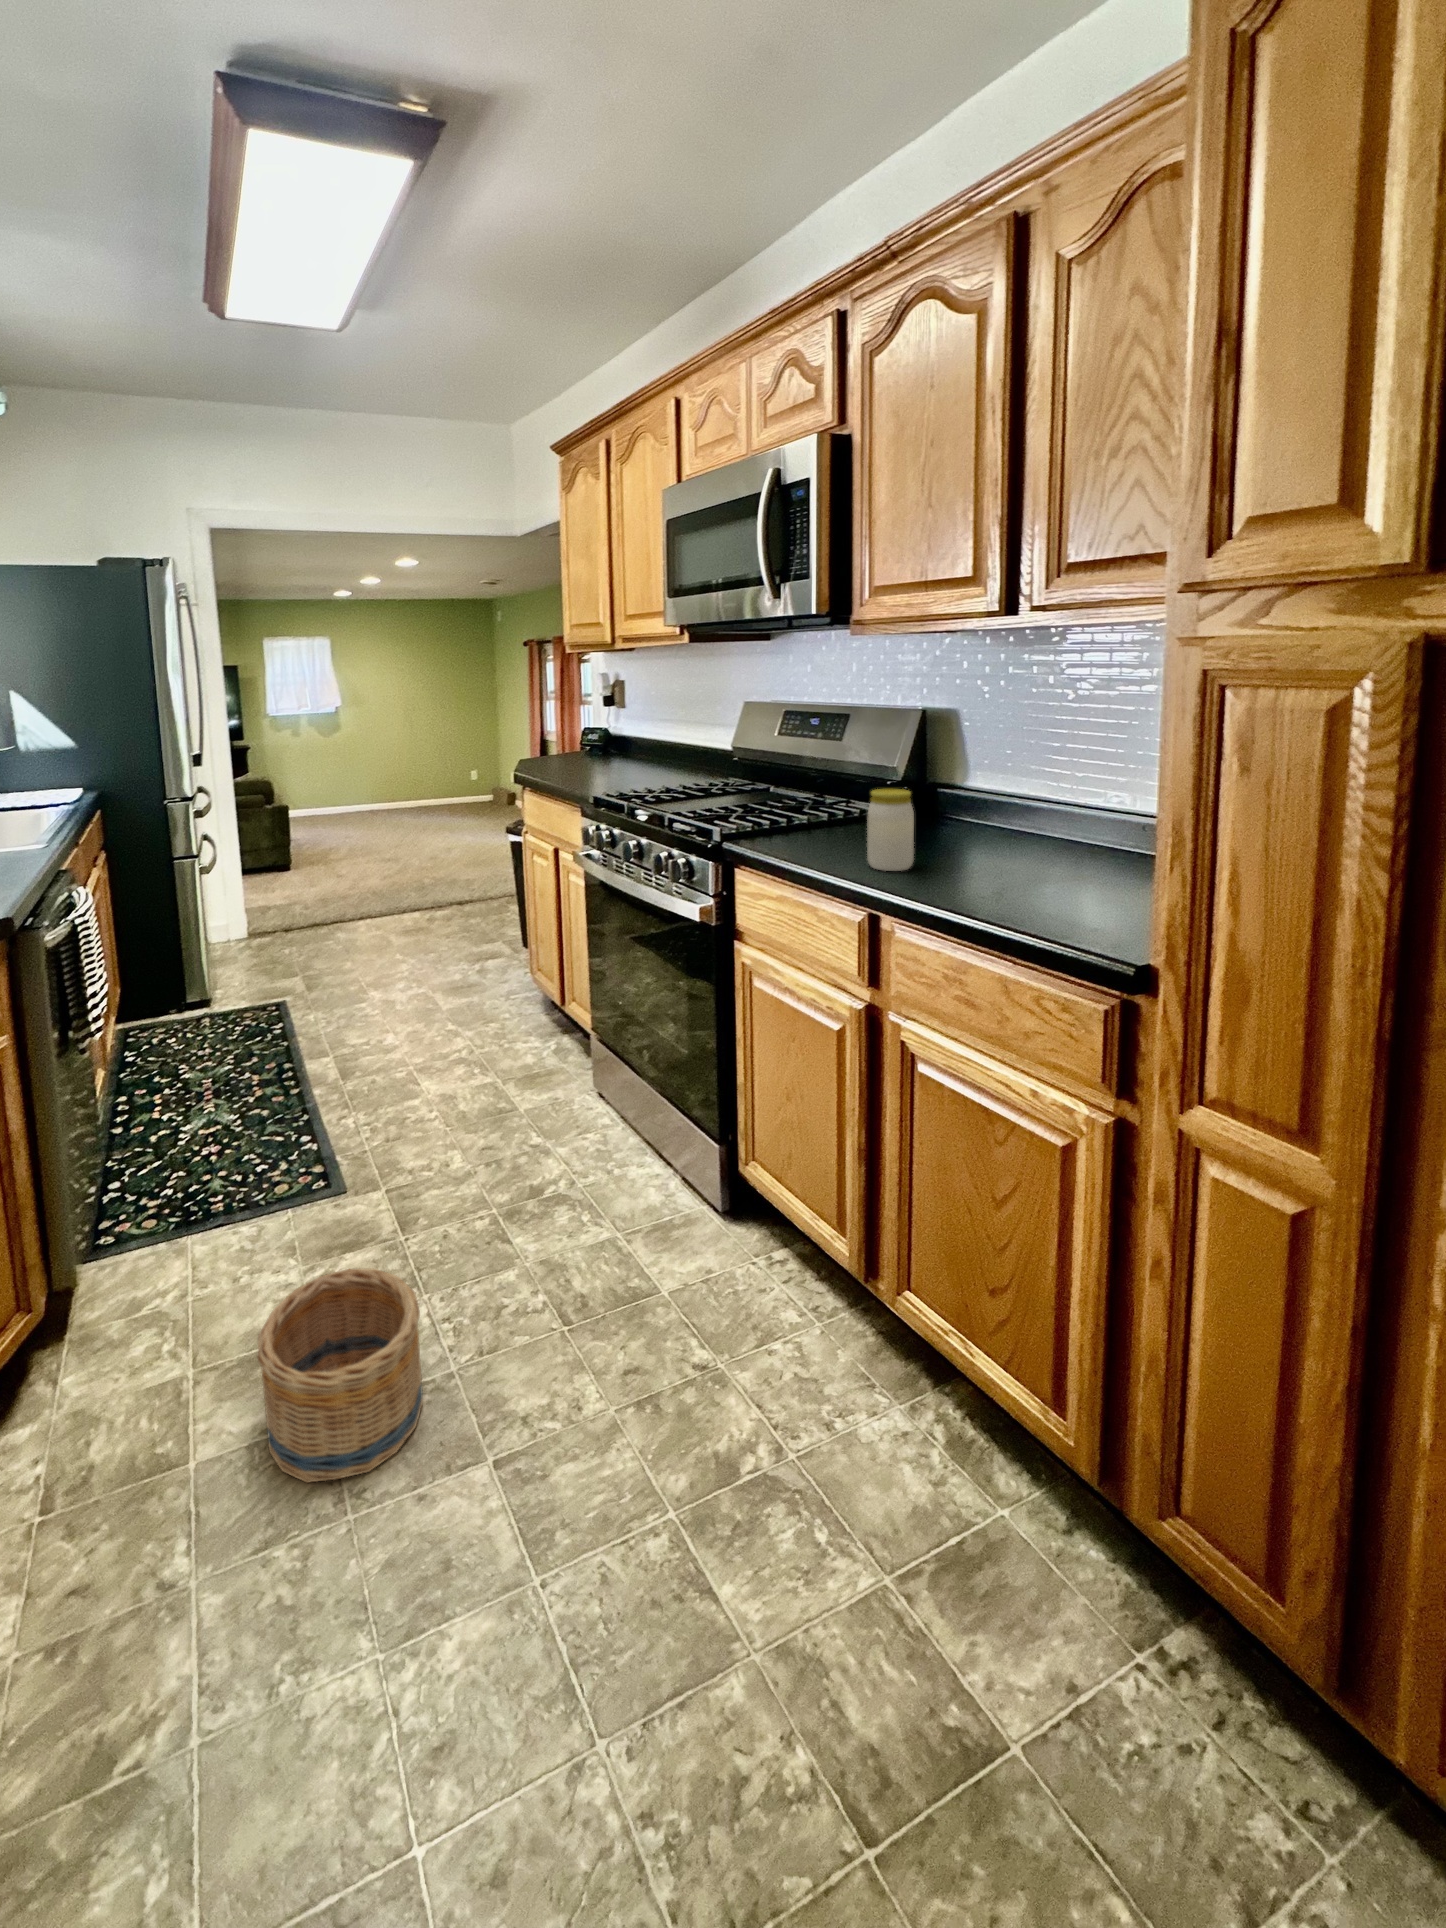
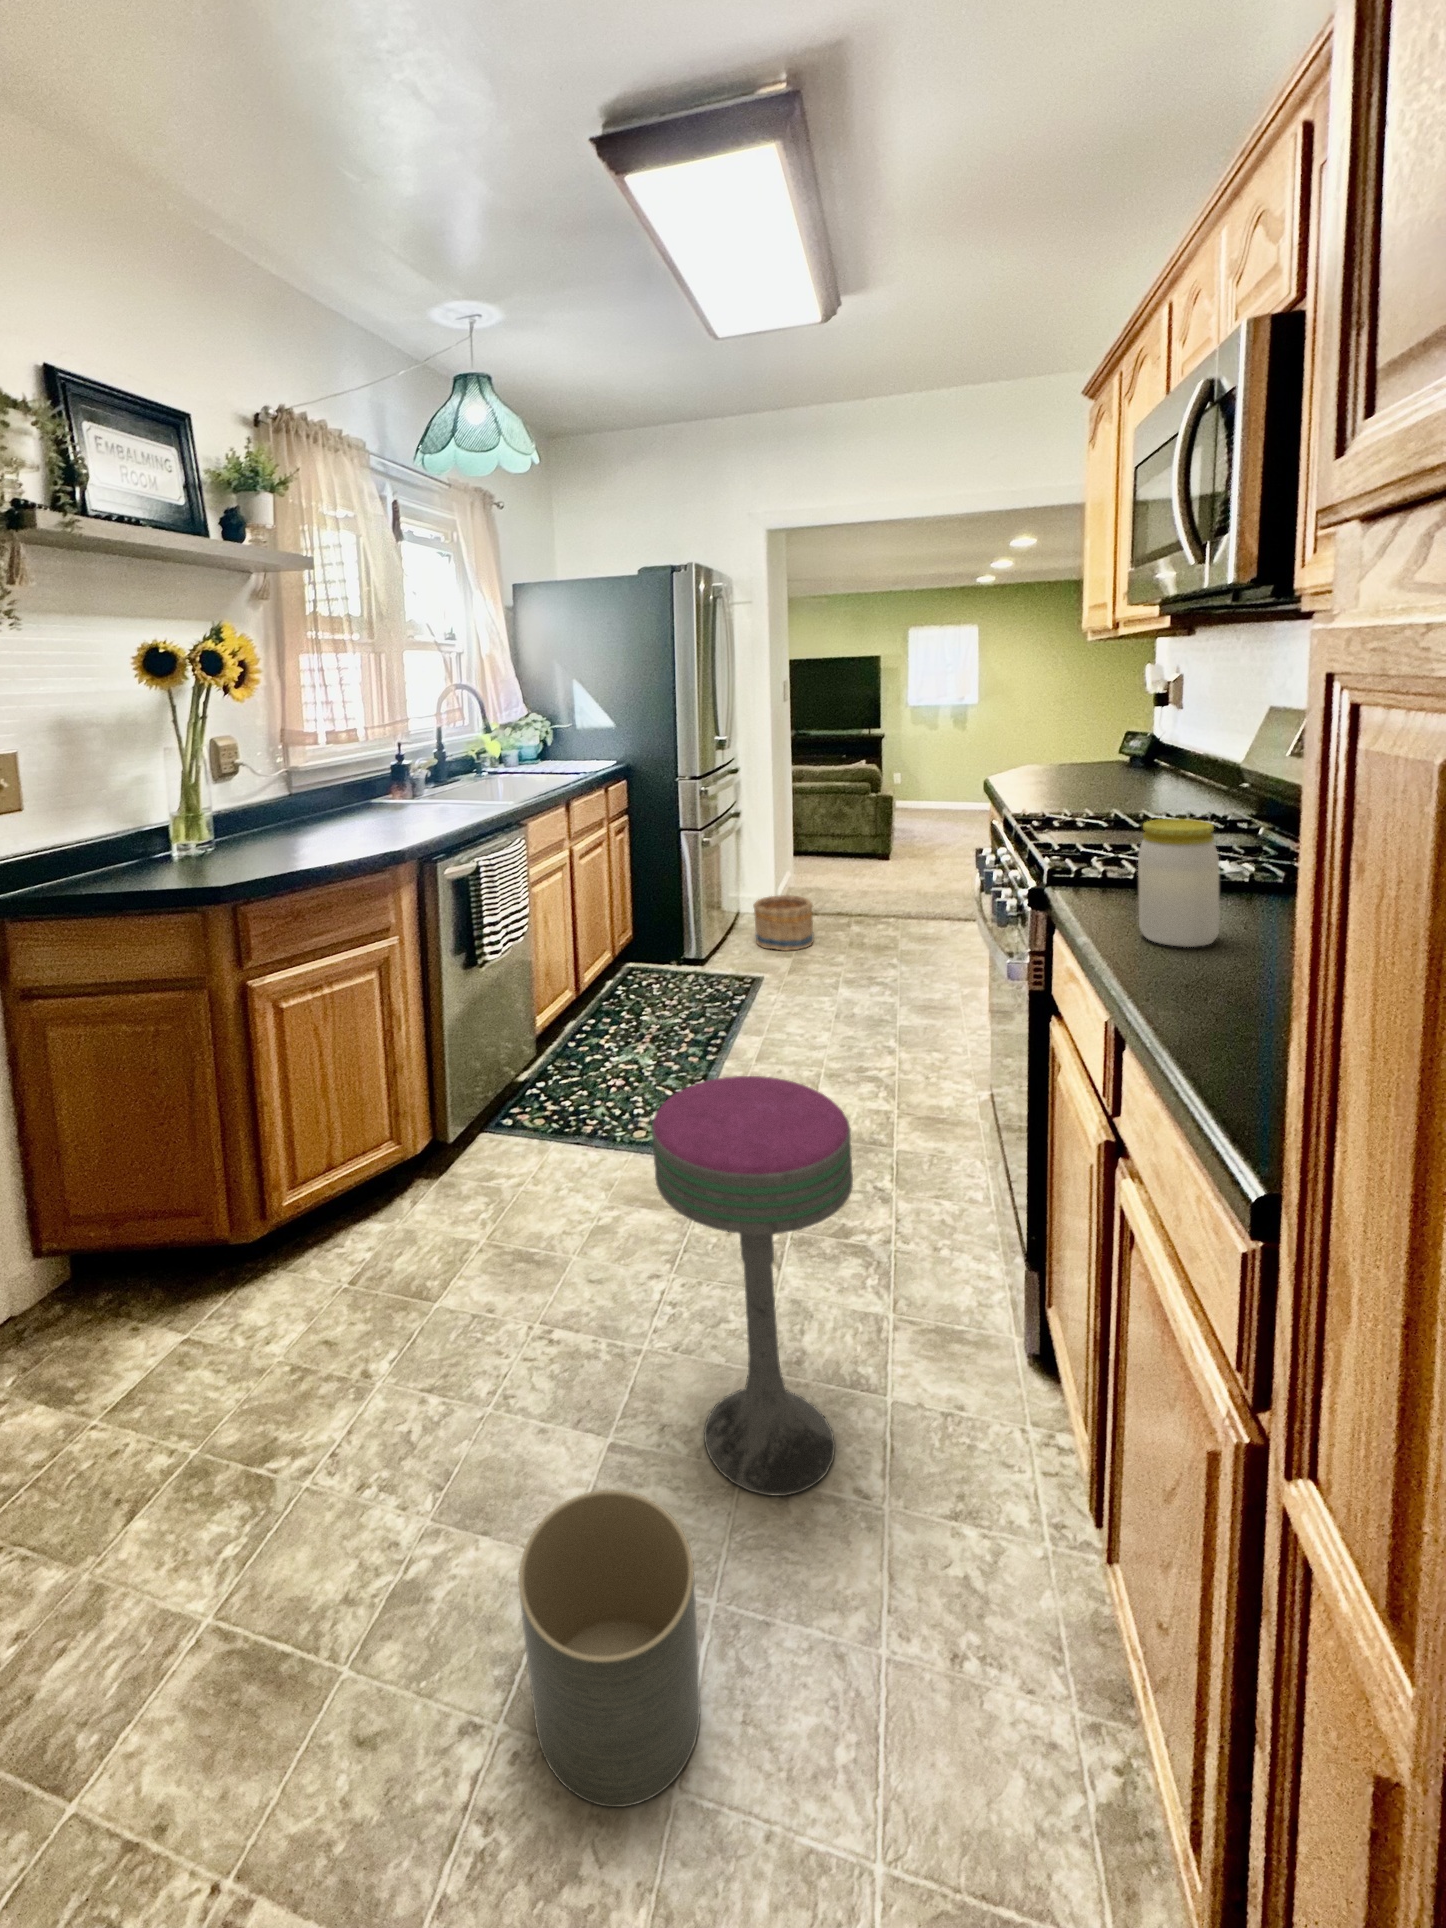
bar stool: none [517,1048,695,1420] -> present [652,1076,853,1496]
basket: present [258,1269,423,1483] -> present [753,895,814,951]
planter: none [596,1441,761,1733] -> present [518,1490,700,1807]

